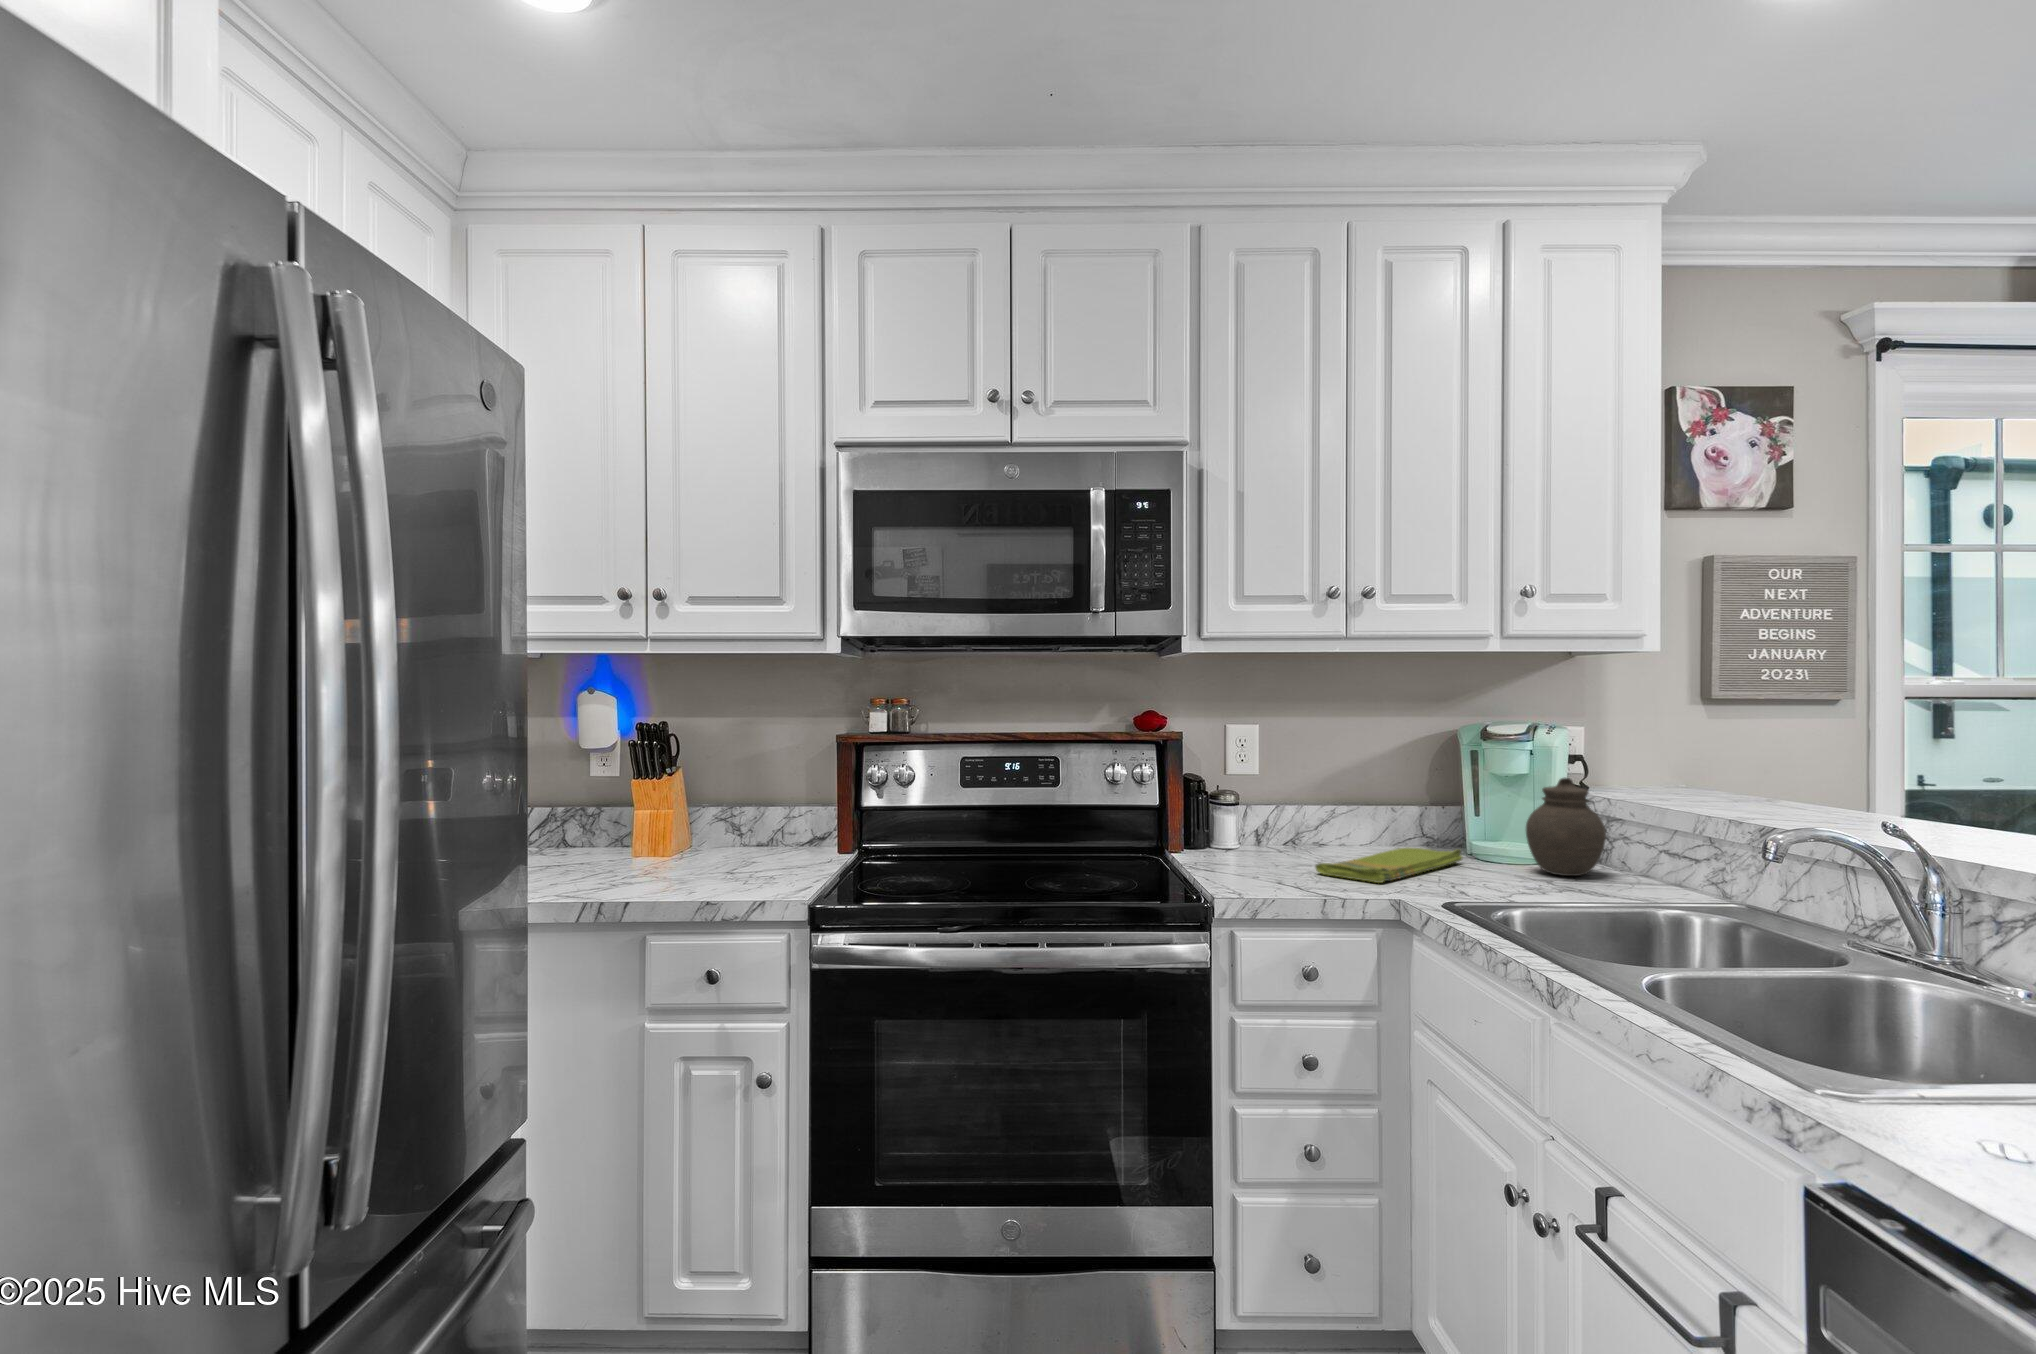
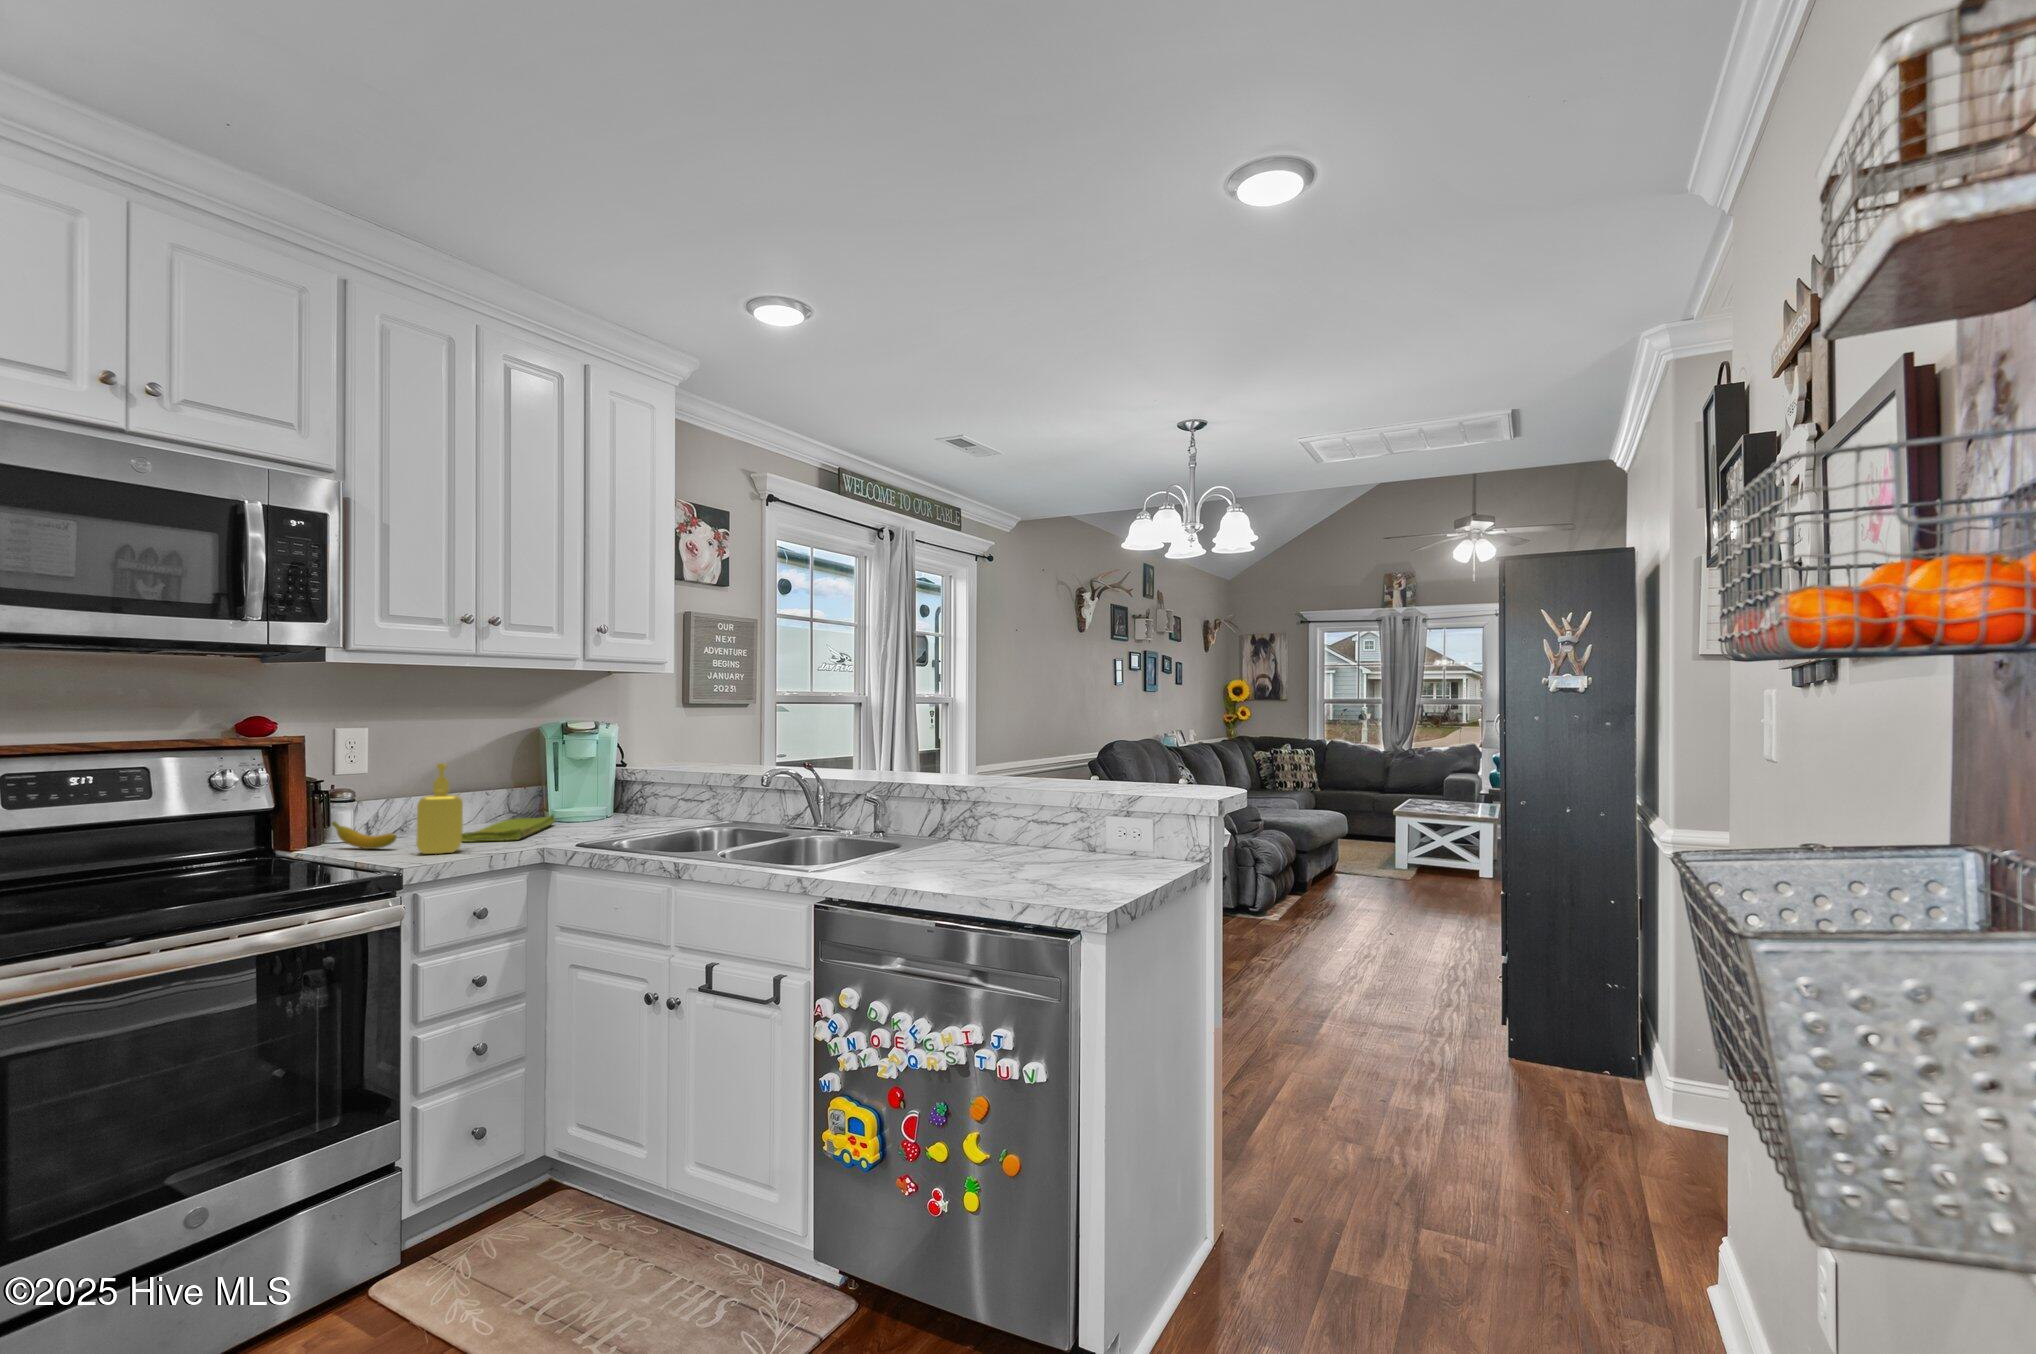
soap dispenser: none [1246,775,1301,890] -> present [416,763,463,854]
jar: present [1526,778,1606,876] -> none [602,756,654,822]
banana: none [1196,829,1244,868] -> present [332,821,396,849]

